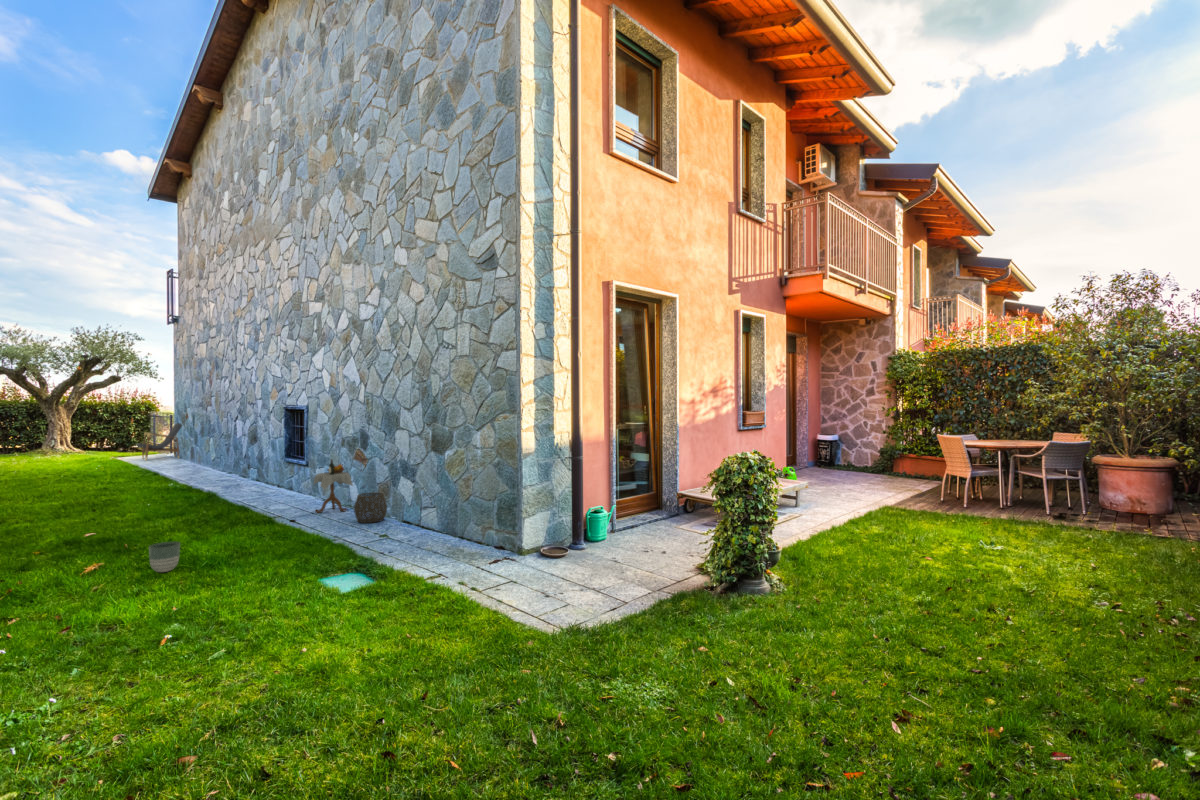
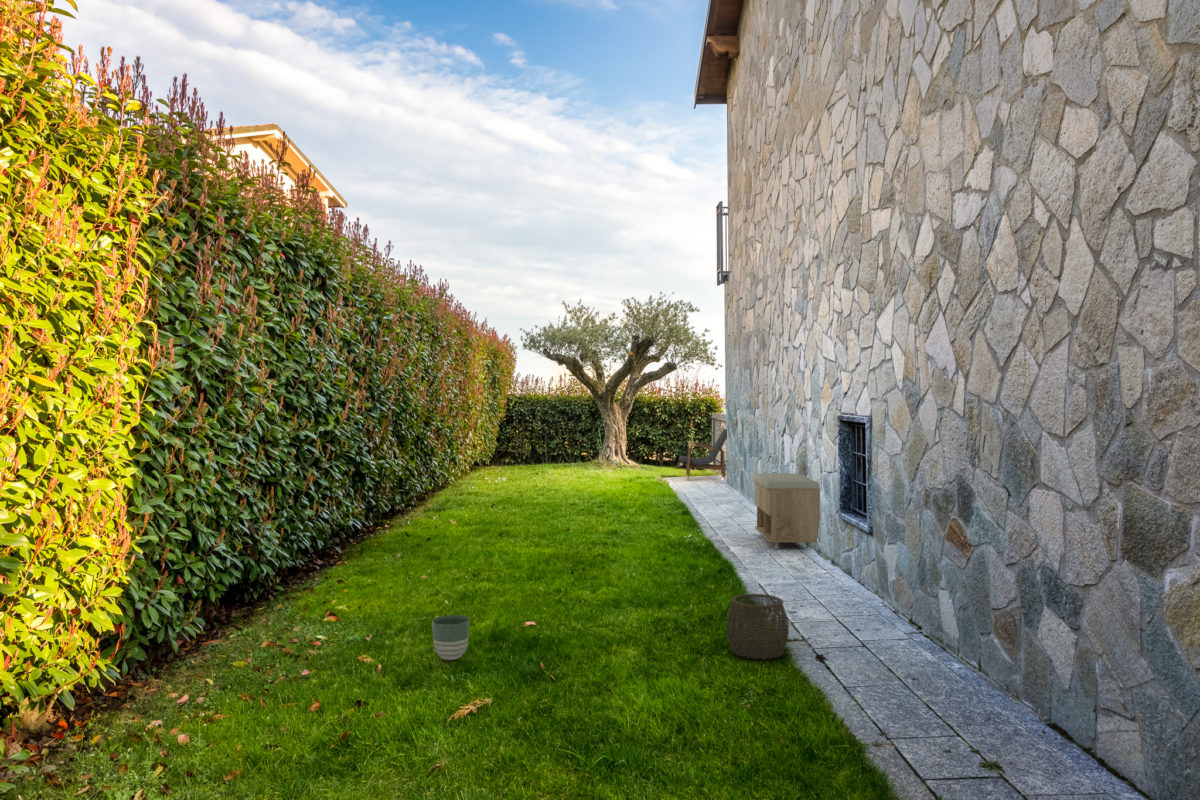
storage bench: none [224,443,273,487] -> present [753,473,820,549]
side table: present [314,459,353,513] -> none [860,533,940,650]
woven basket: present [354,492,387,523] -> present [726,594,789,660]
planter: present [149,542,180,572] -> present [432,615,469,660]

